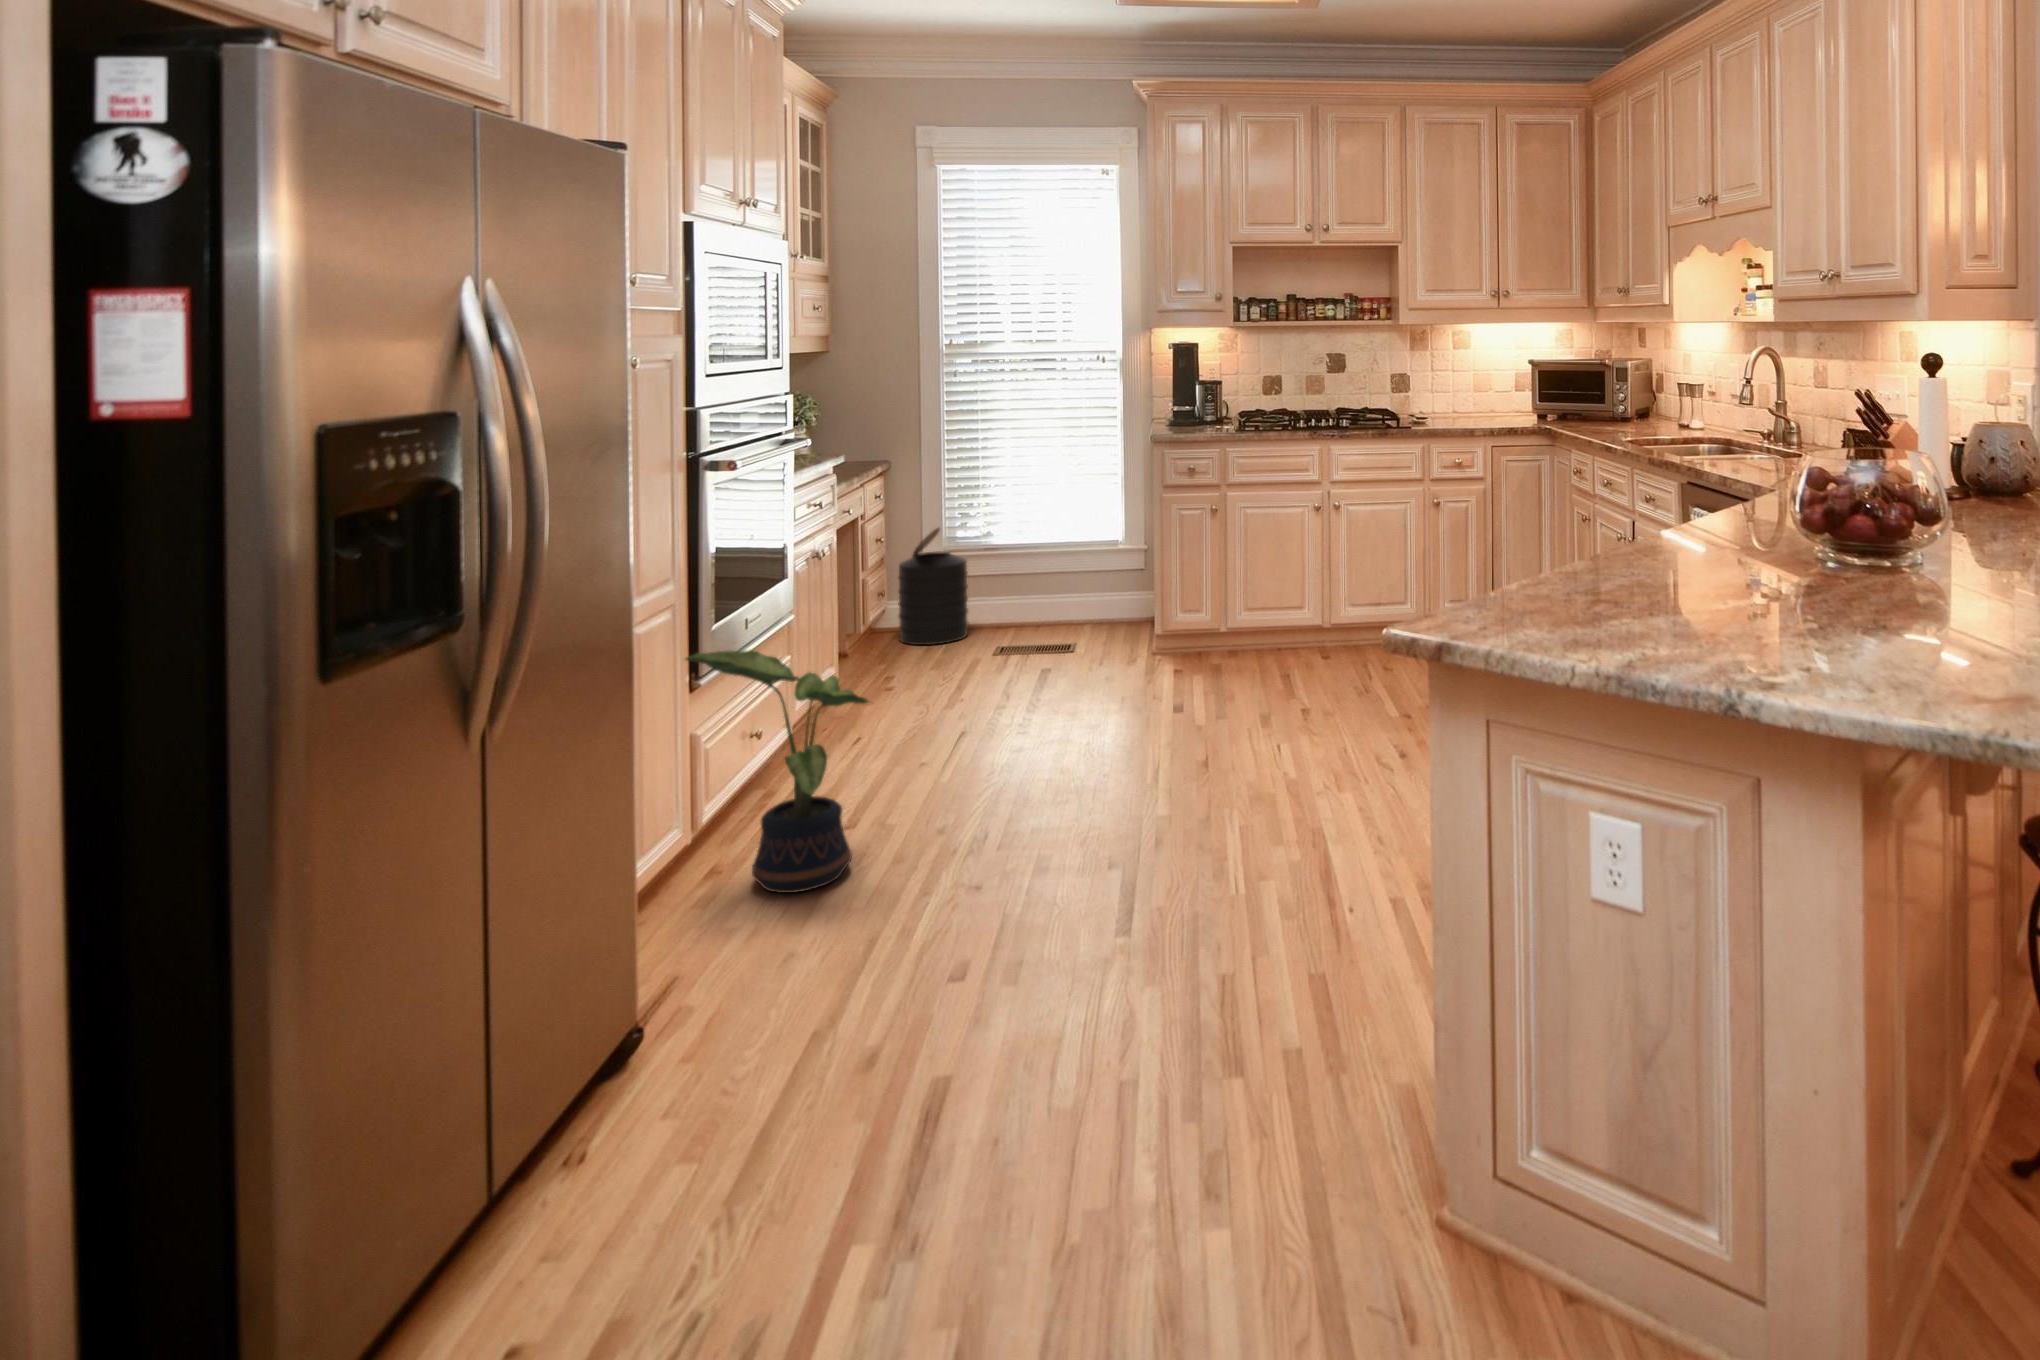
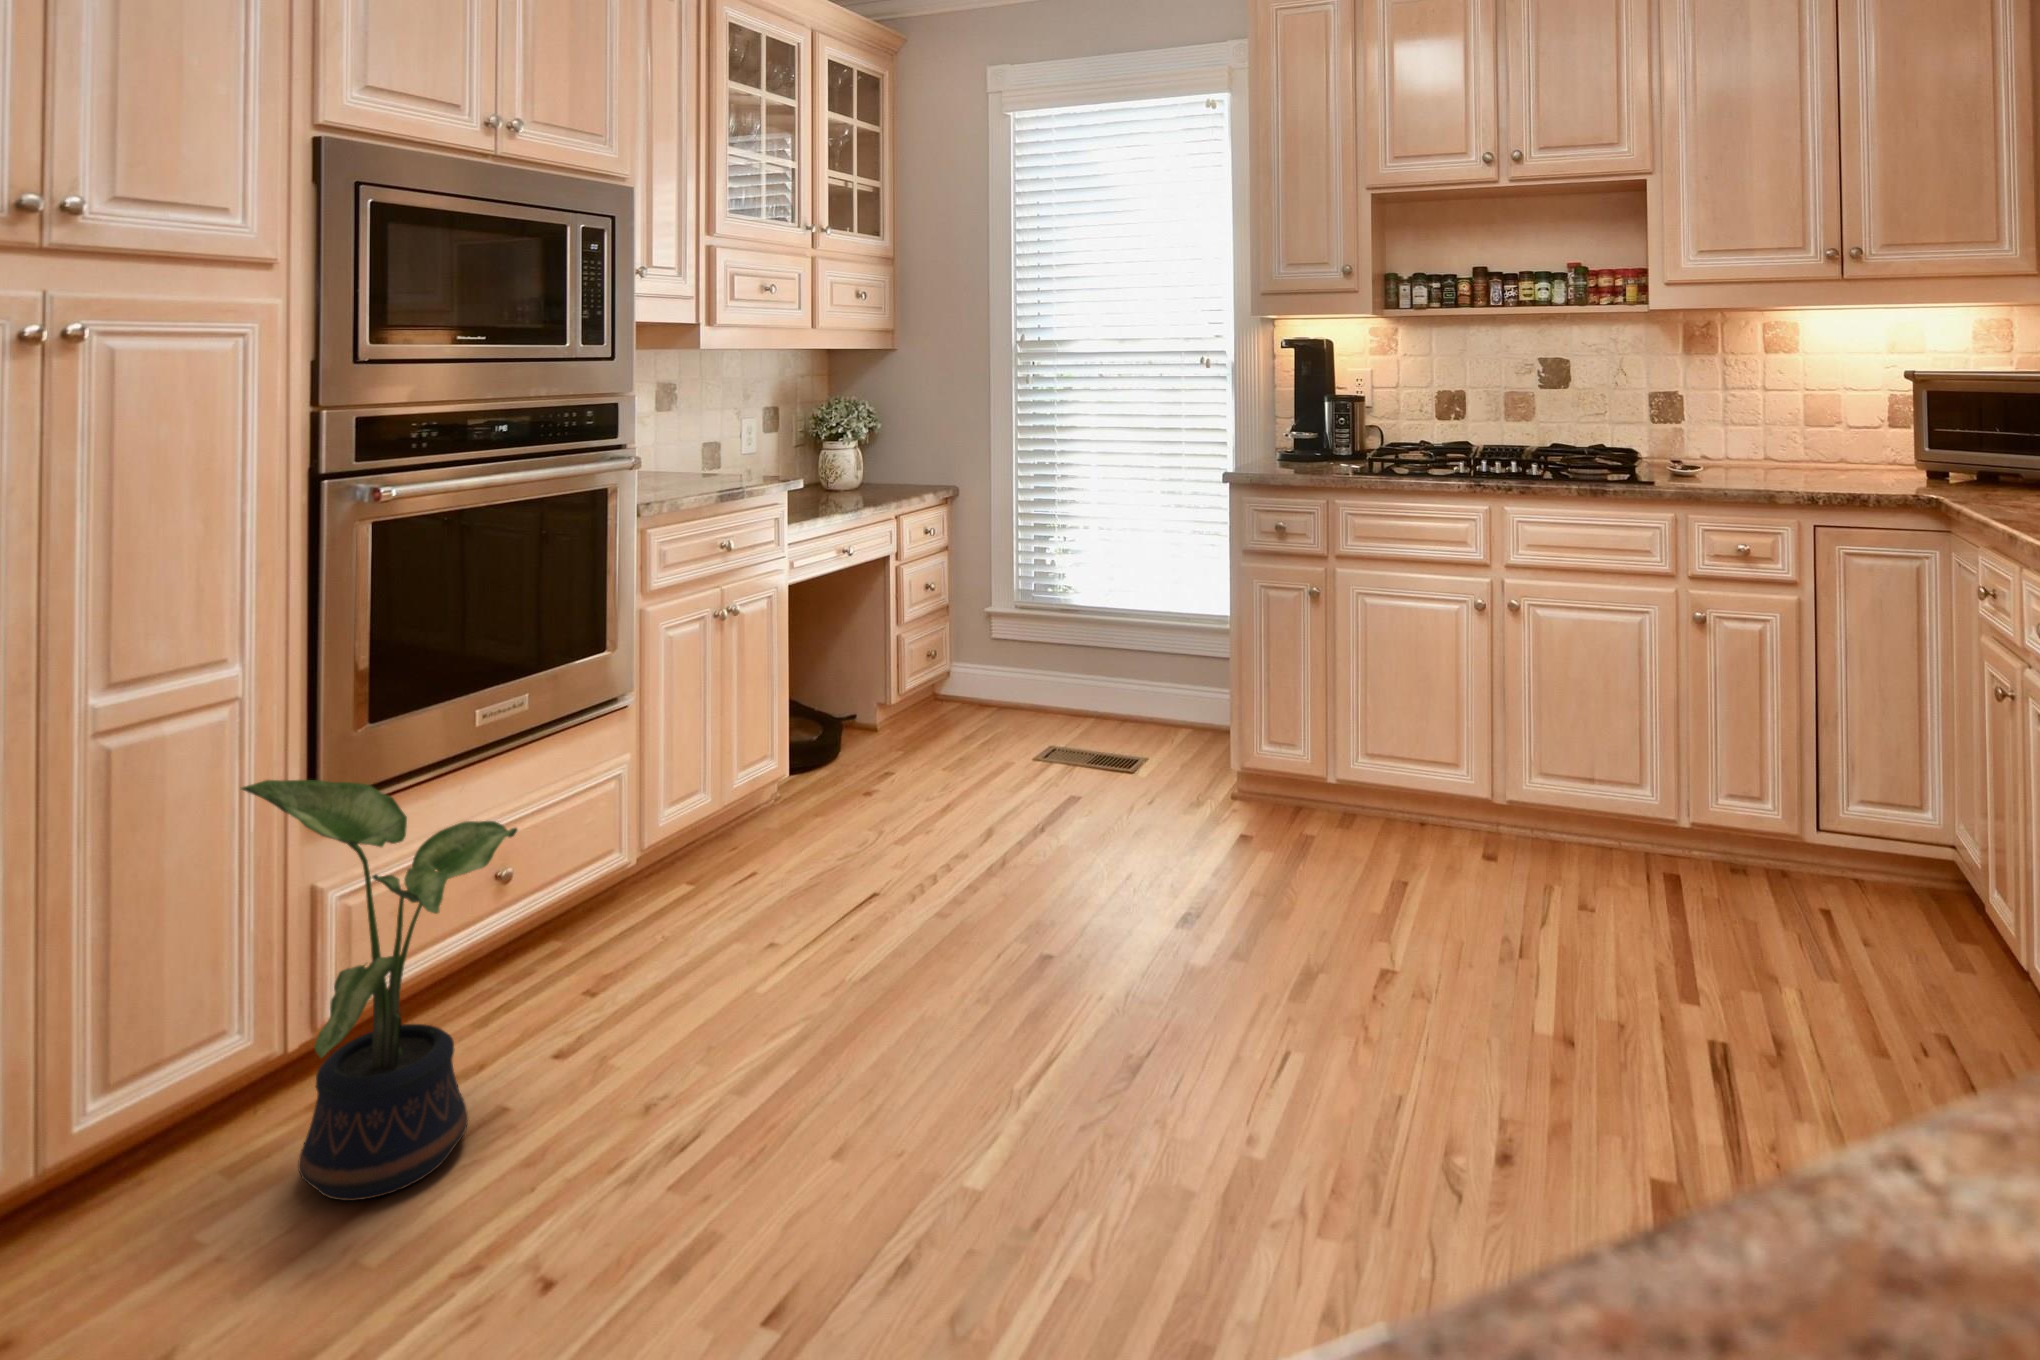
trash can: present [898,528,968,645] -> none [944,577,1031,731]

